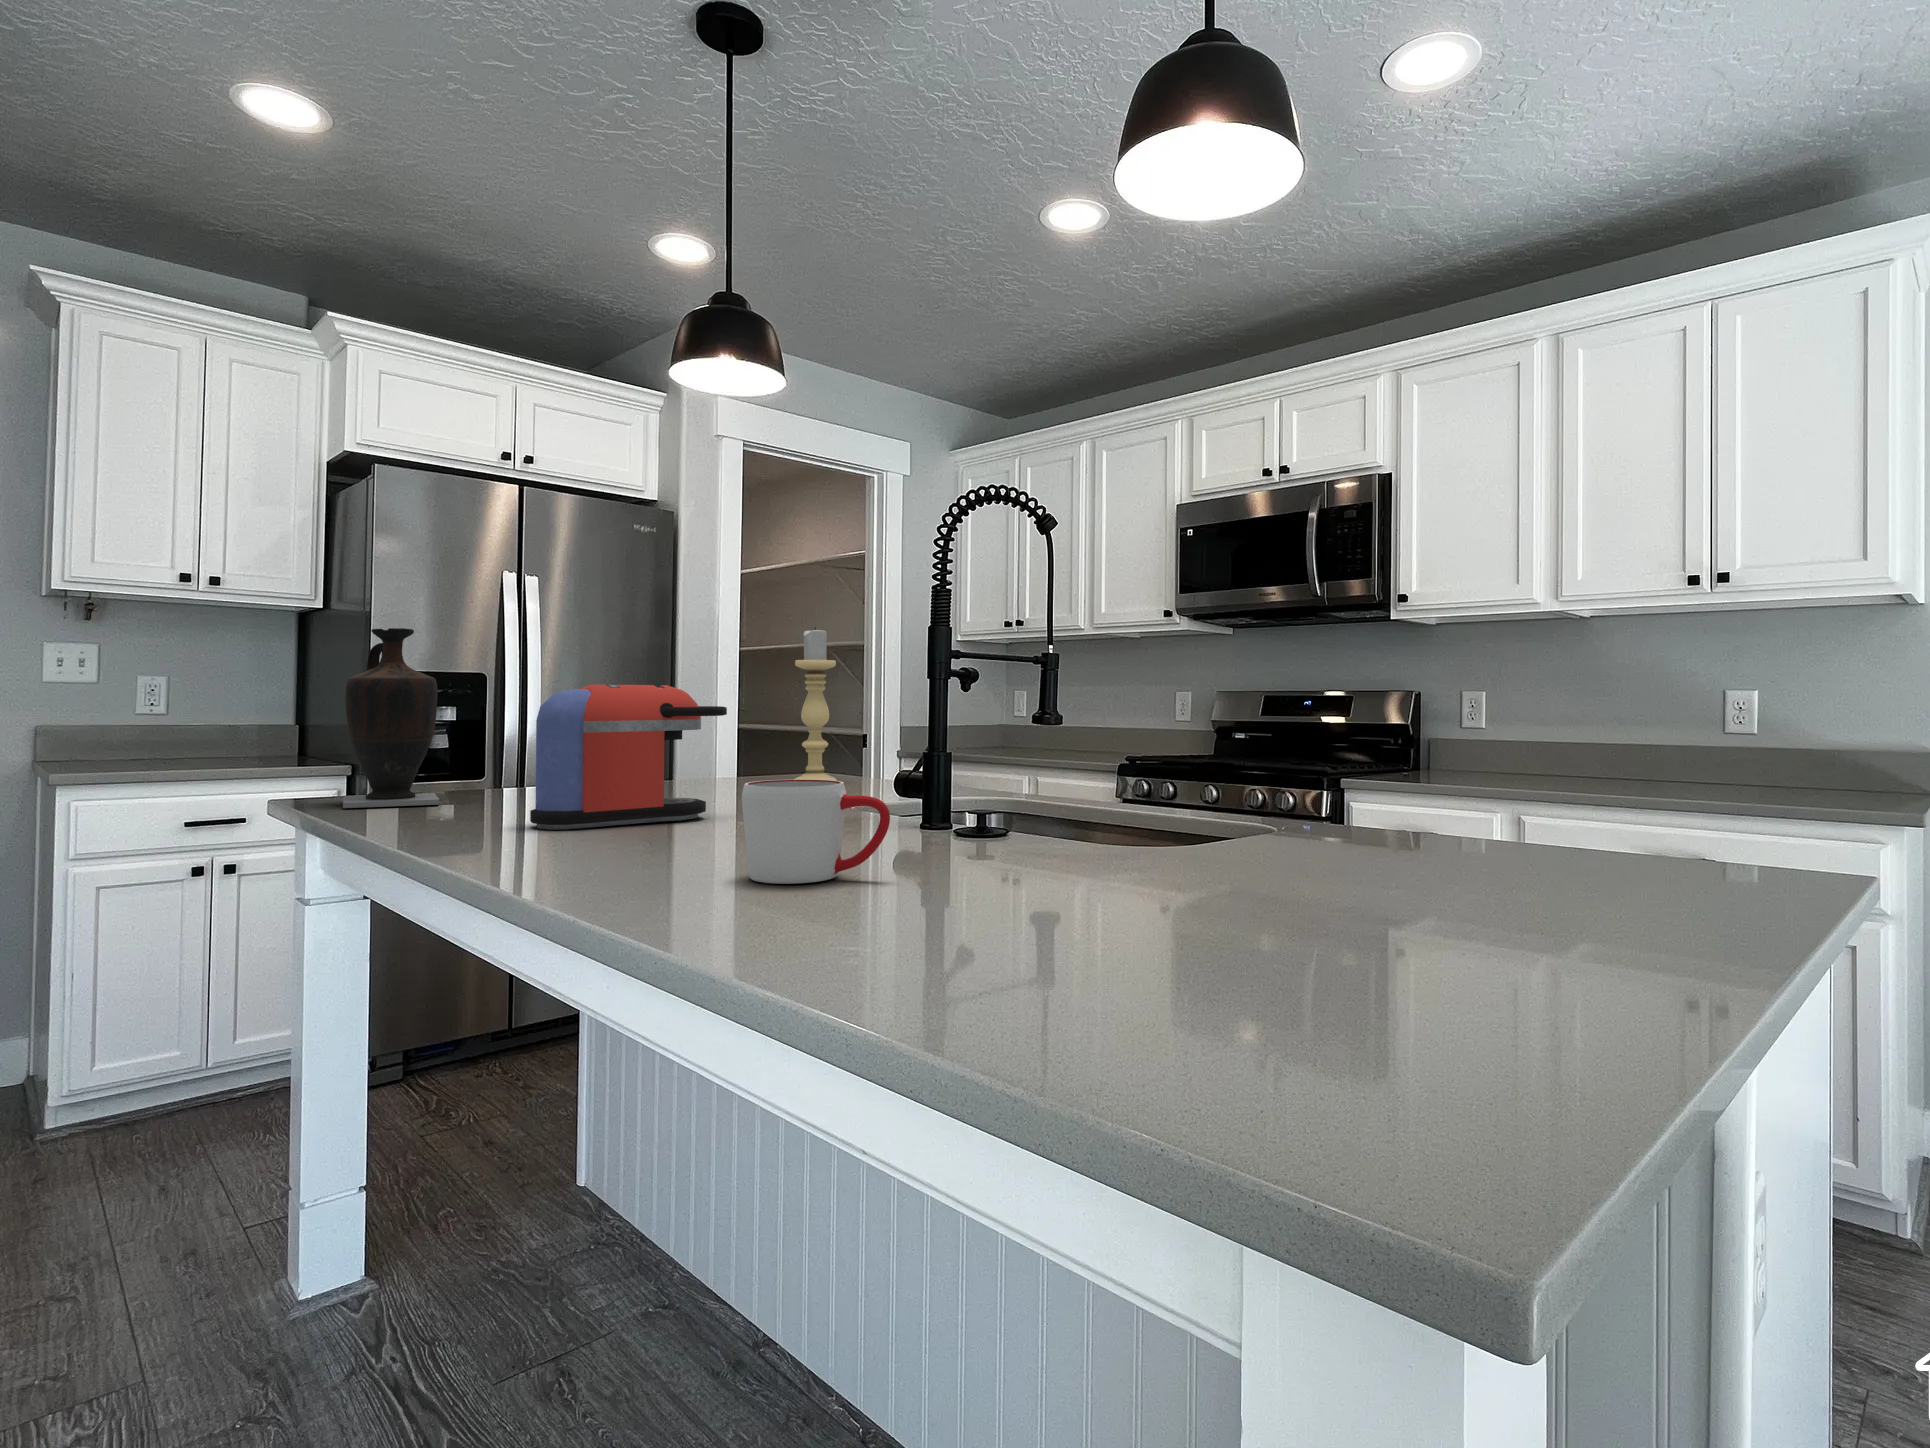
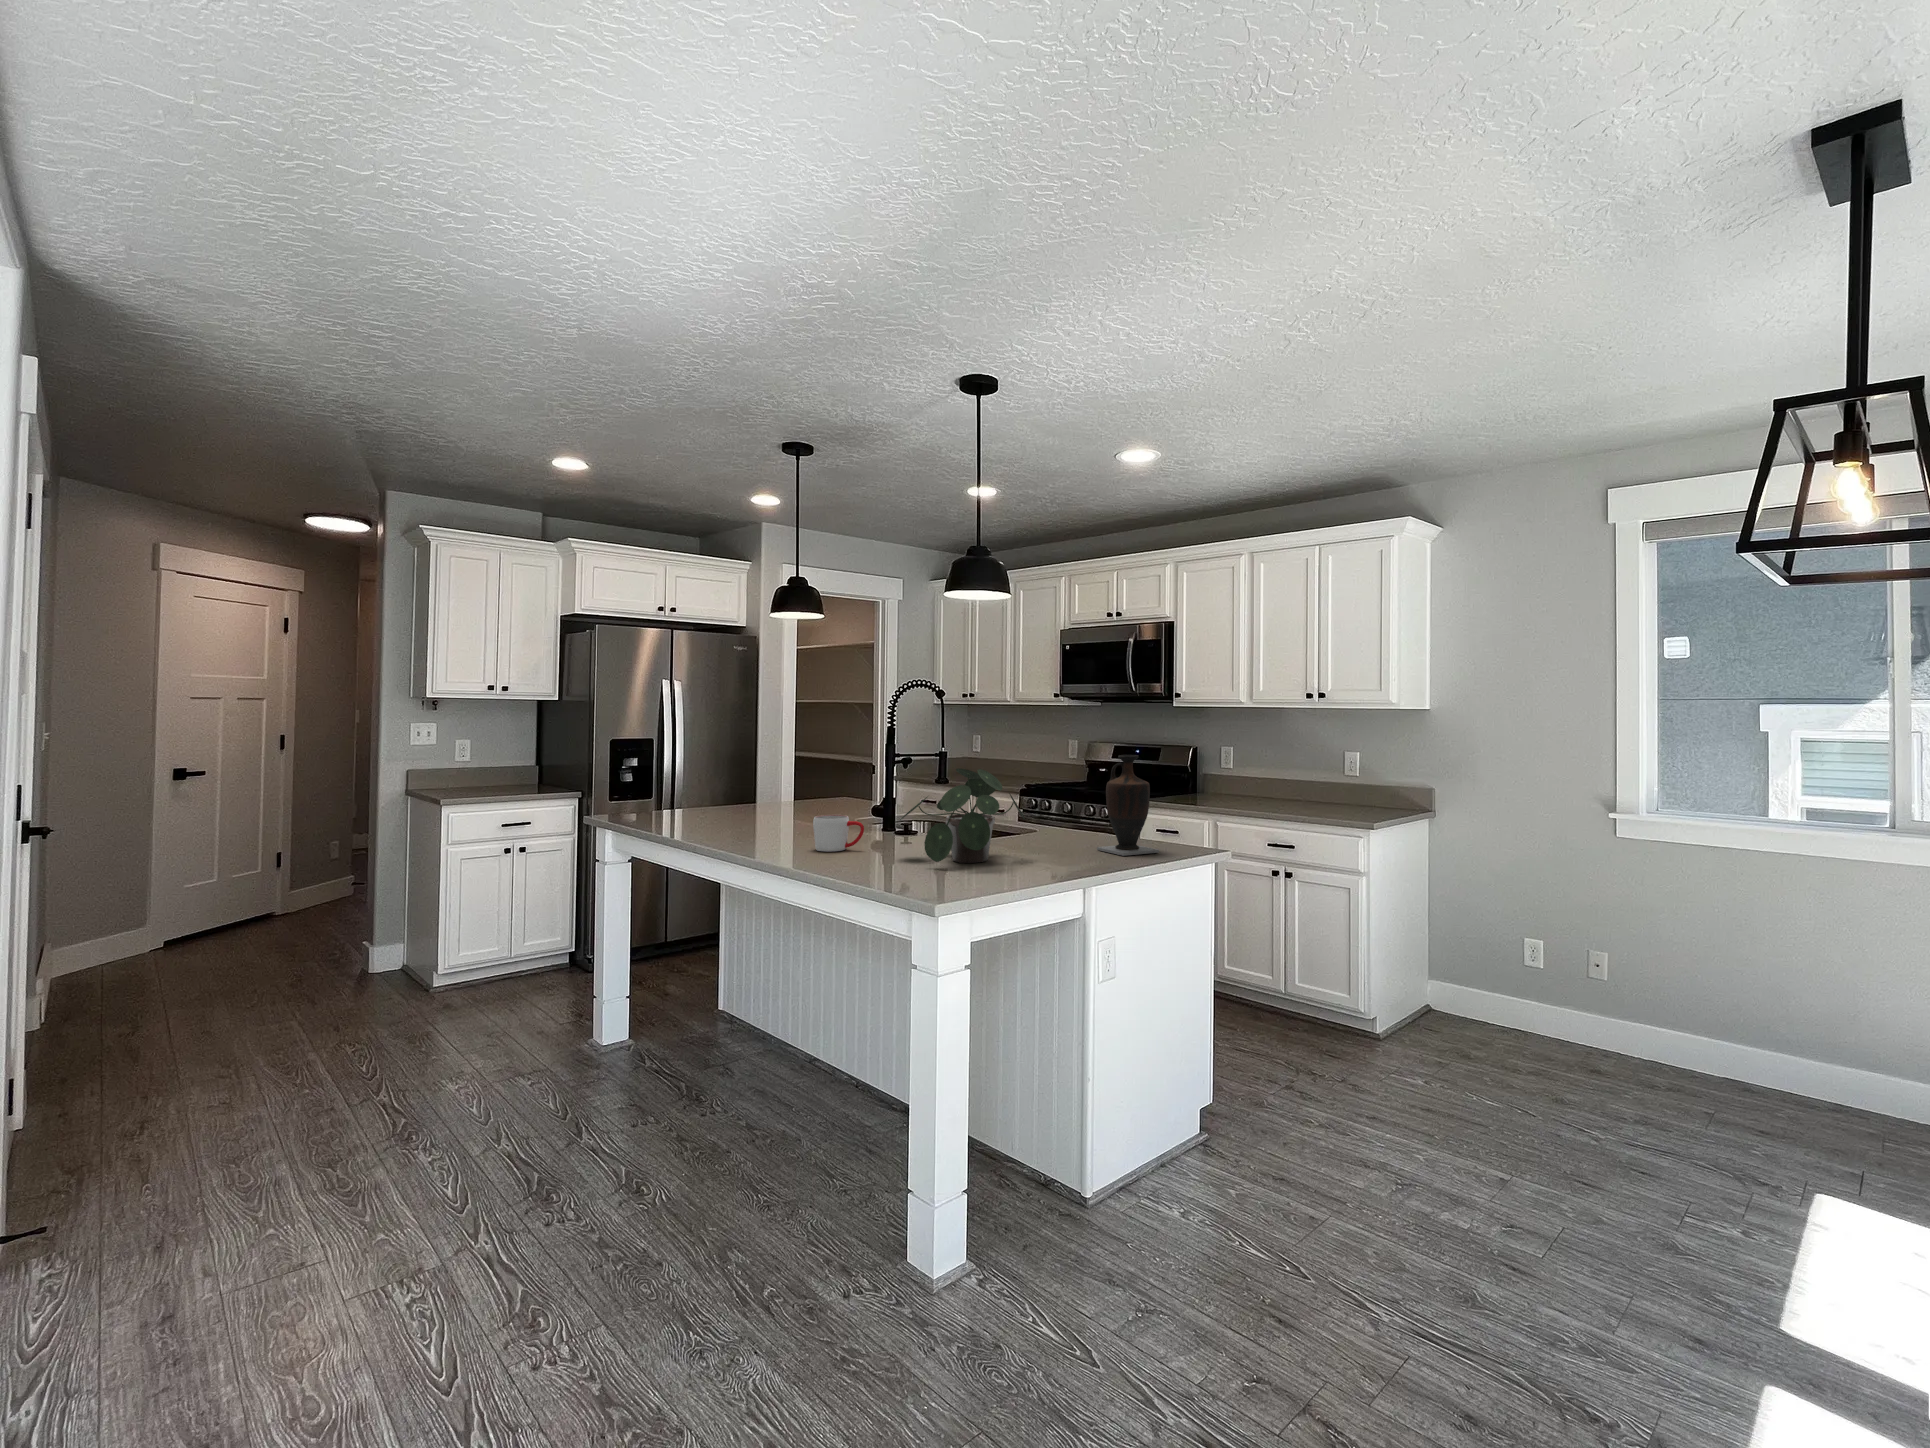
potted plant: none [1009,621,1406,927] -> present [900,769,1025,863]
candle holder: present [795,627,836,781] -> none [830,726,852,807]
vase: present [343,628,439,808] -> present [1097,755,1159,856]
coffee maker: present [530,685,727,829] -> none [722,769,801,832]

